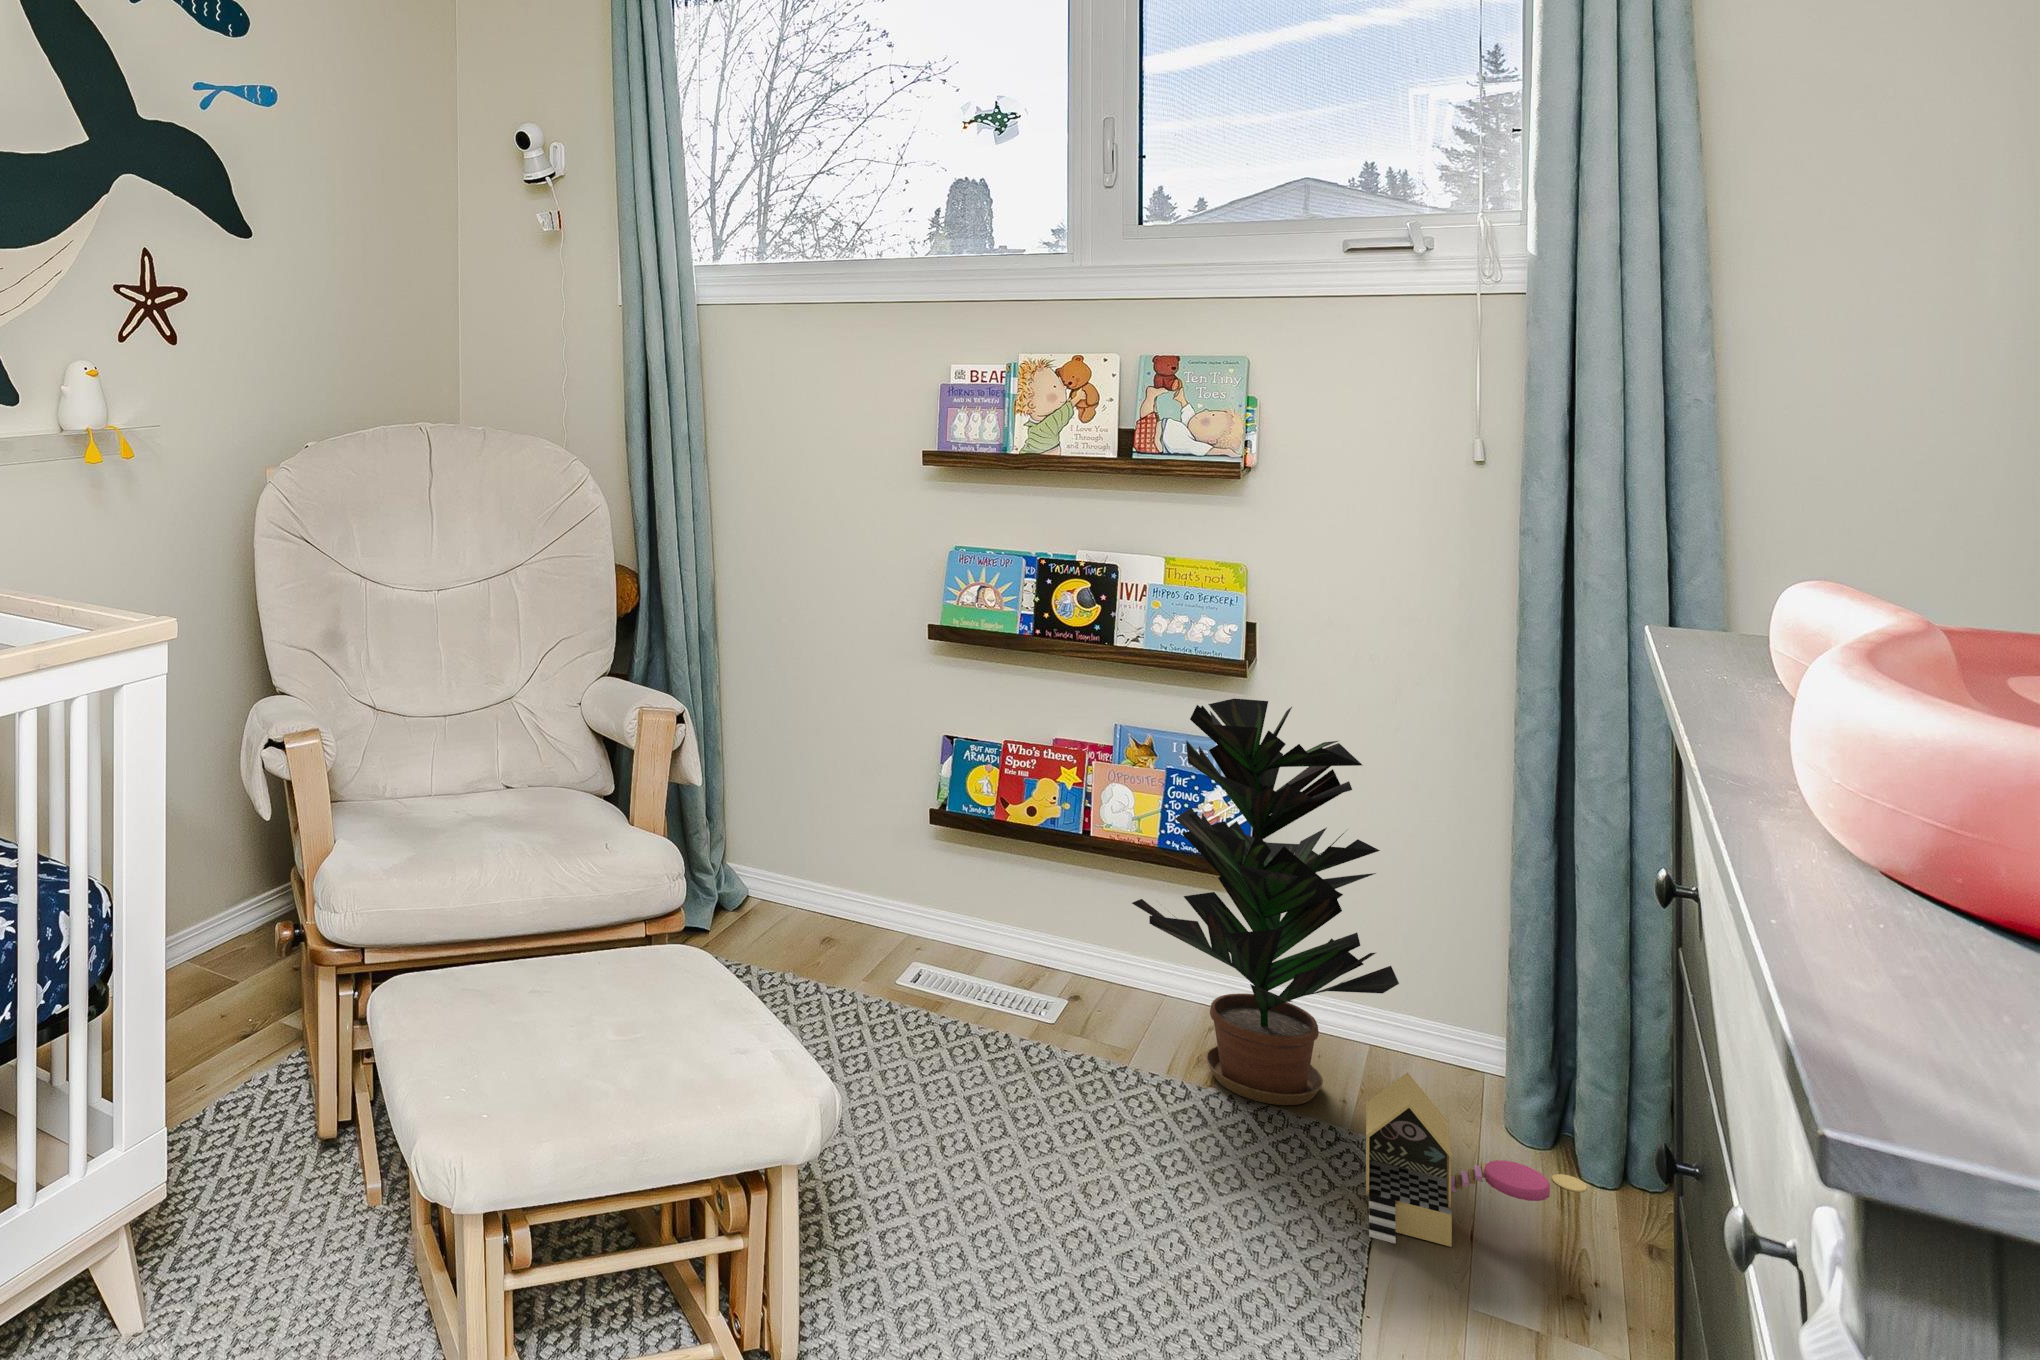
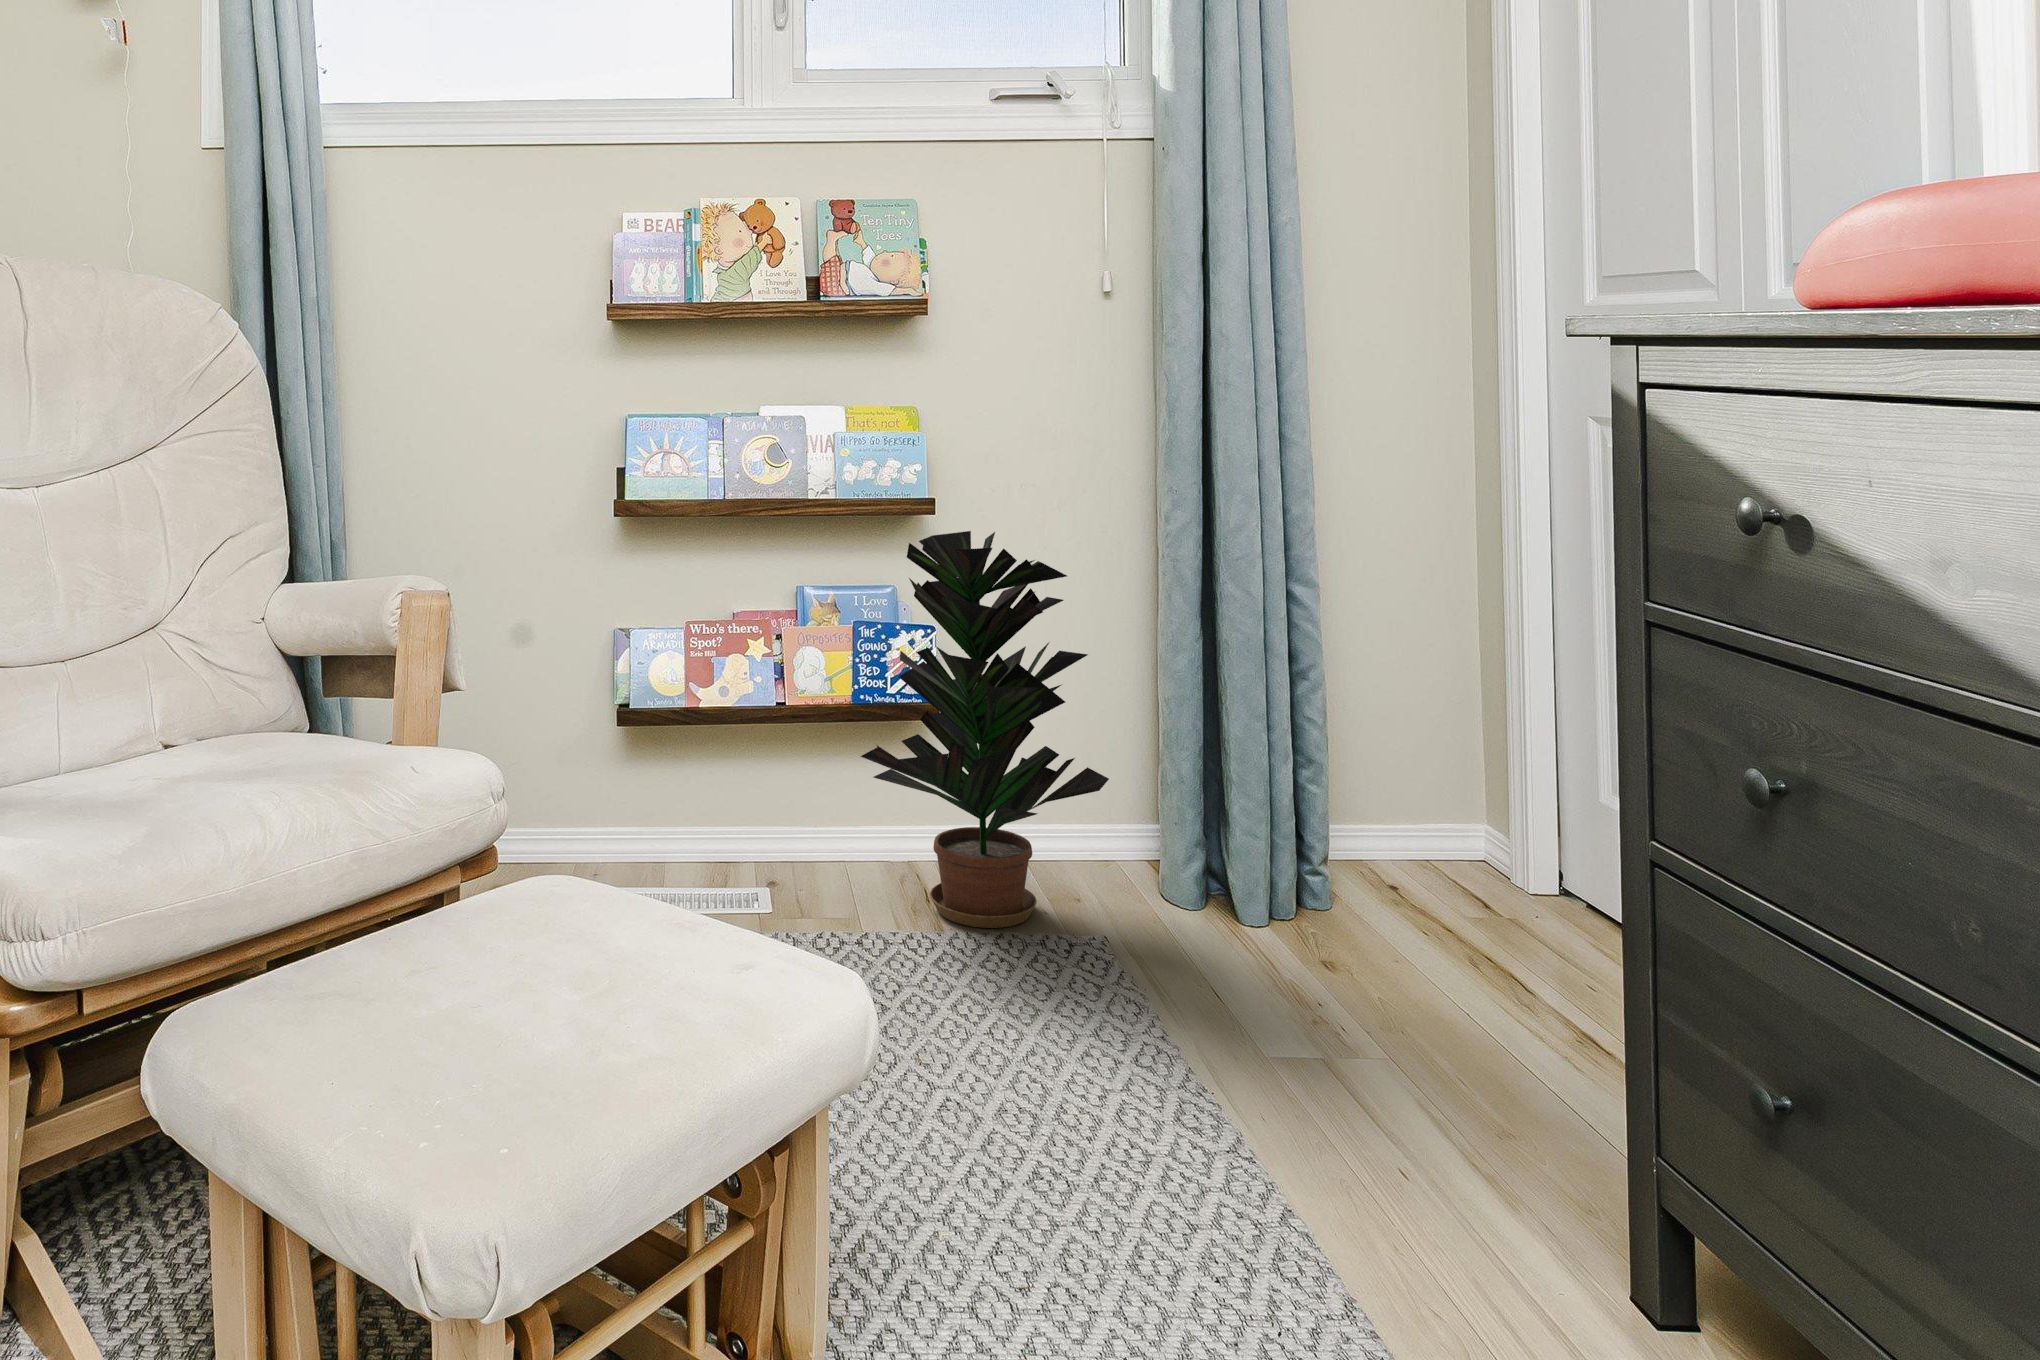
toy house: present [1366,1073,1587,1247] -> none [1127,851,1309,1015]

